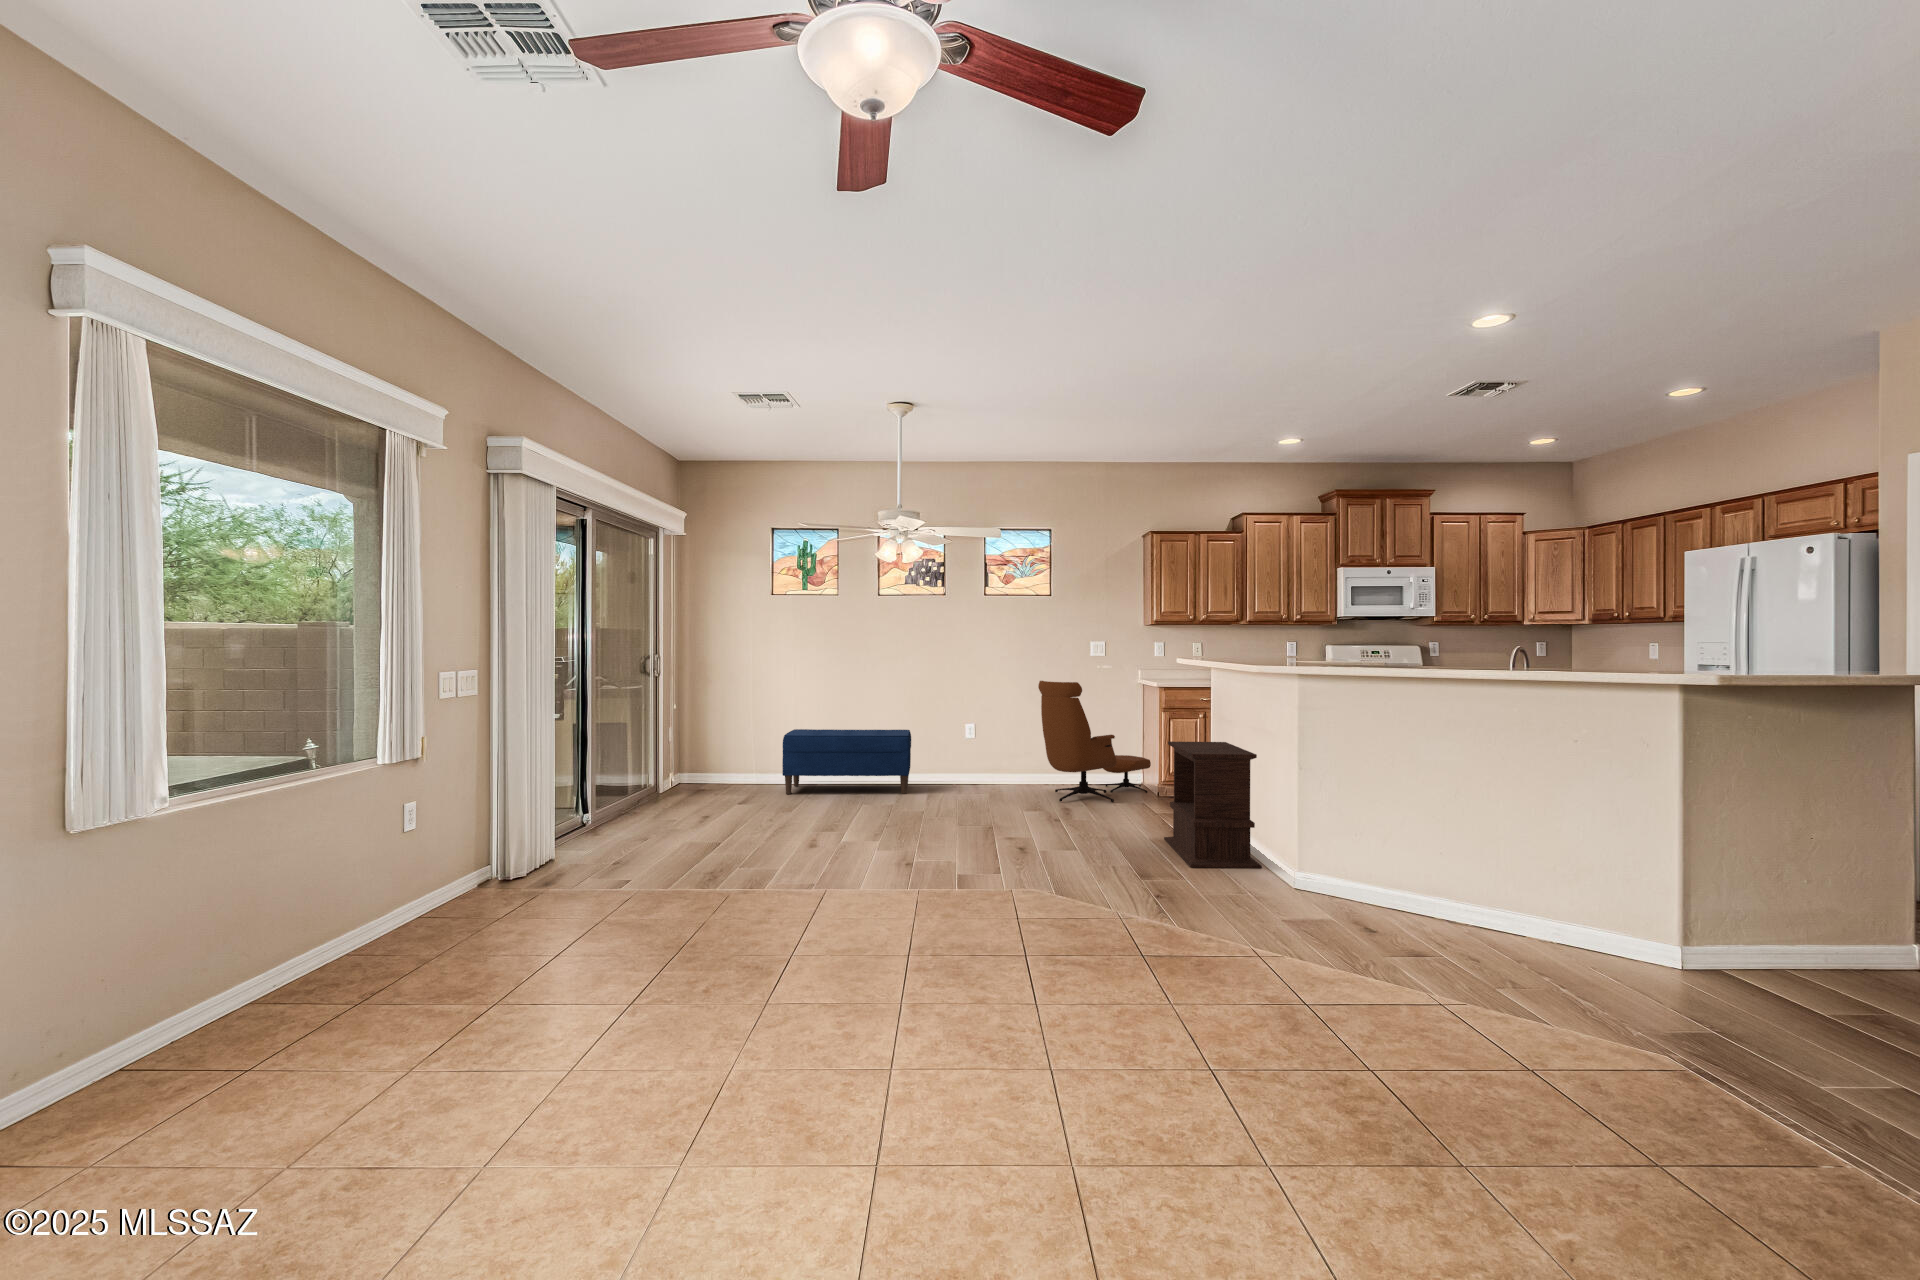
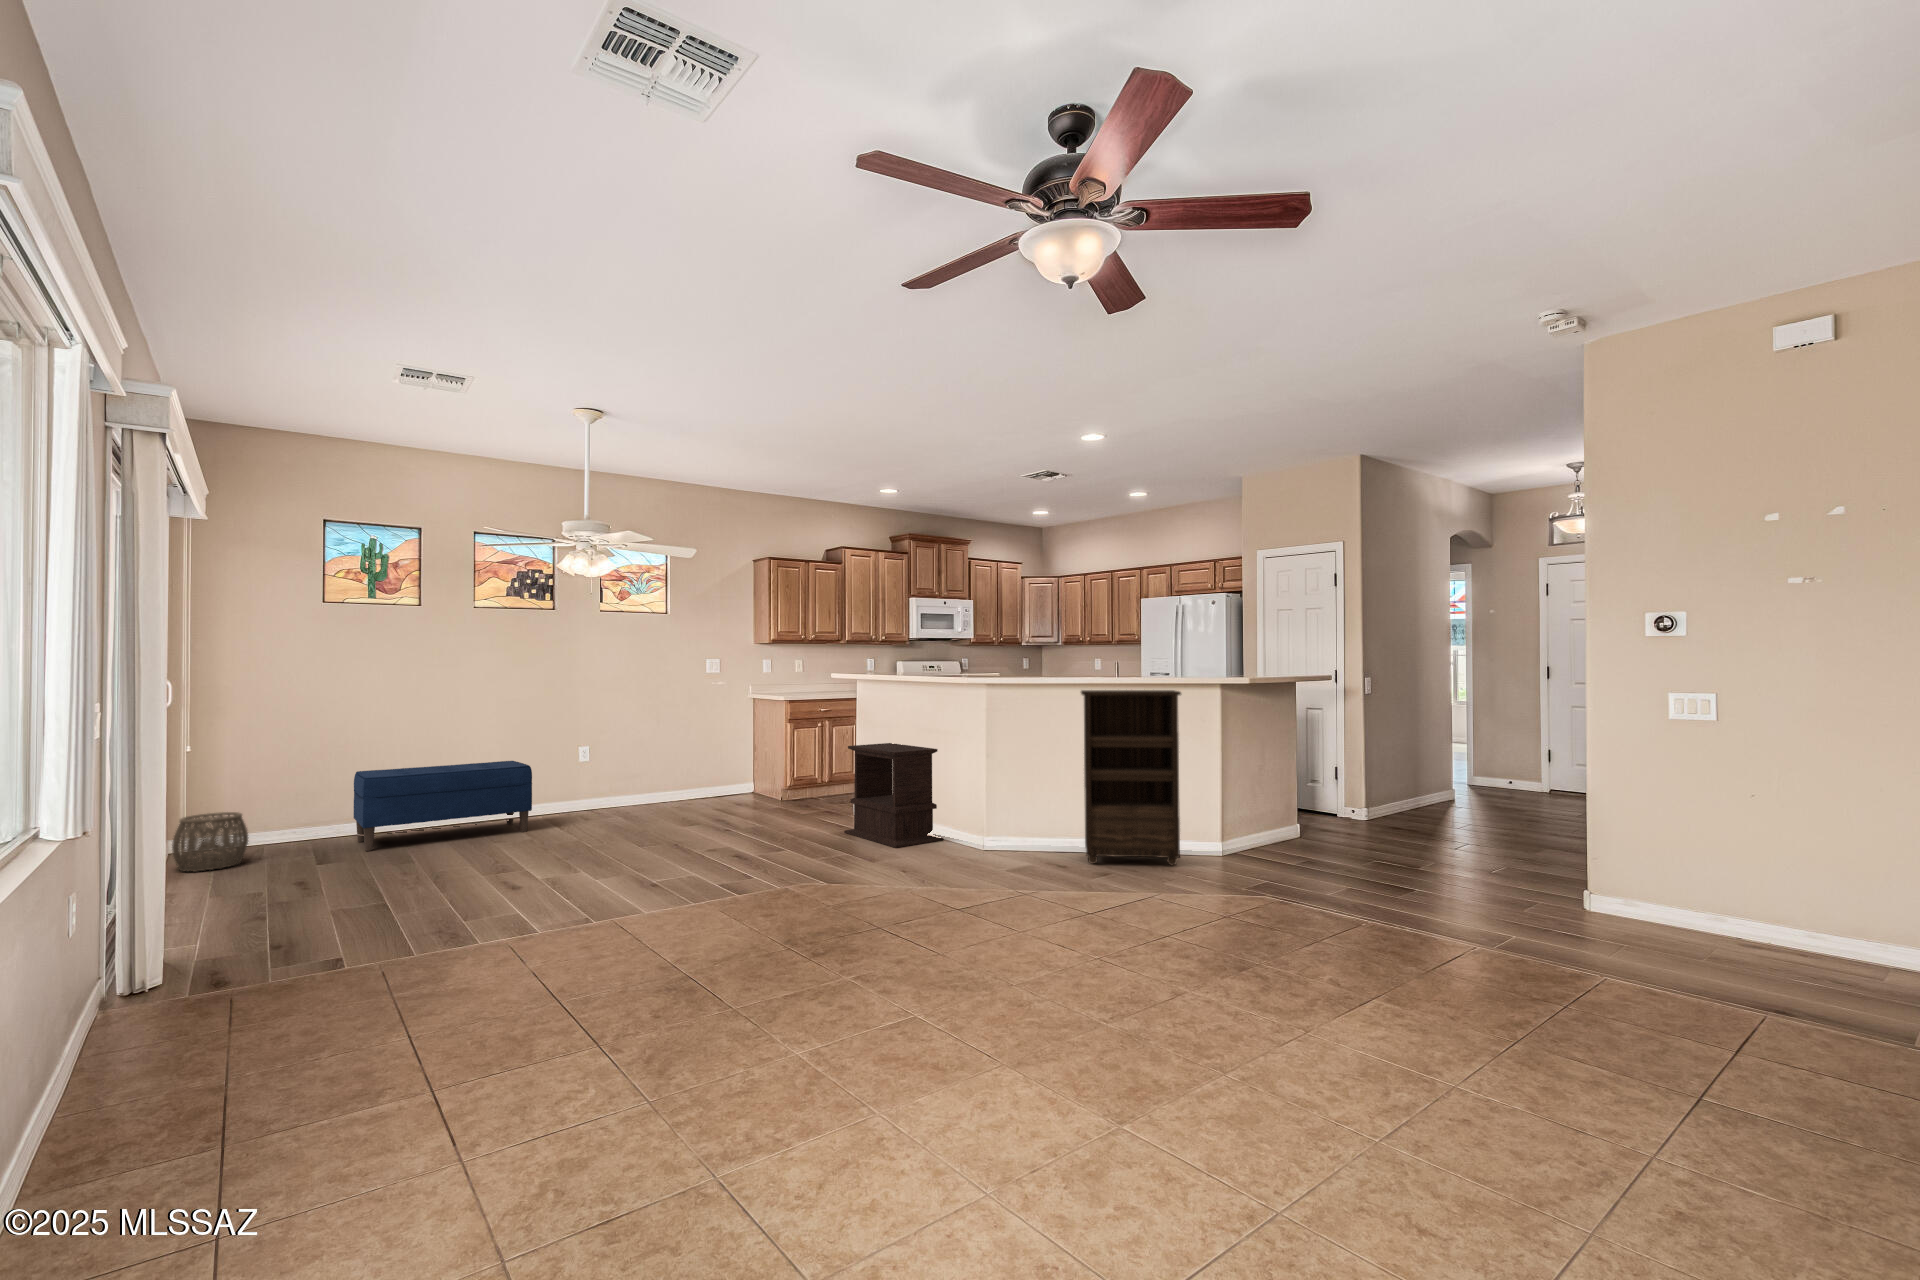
lounge chair: present [1038,681,1151,802] -> none [682,699,771,817]
bookshelf: none [1402,690,1589,973] -> present [1081,690,1181,865]
woven basket: none [672,752,718,795] -> present [172,812,249,872]

